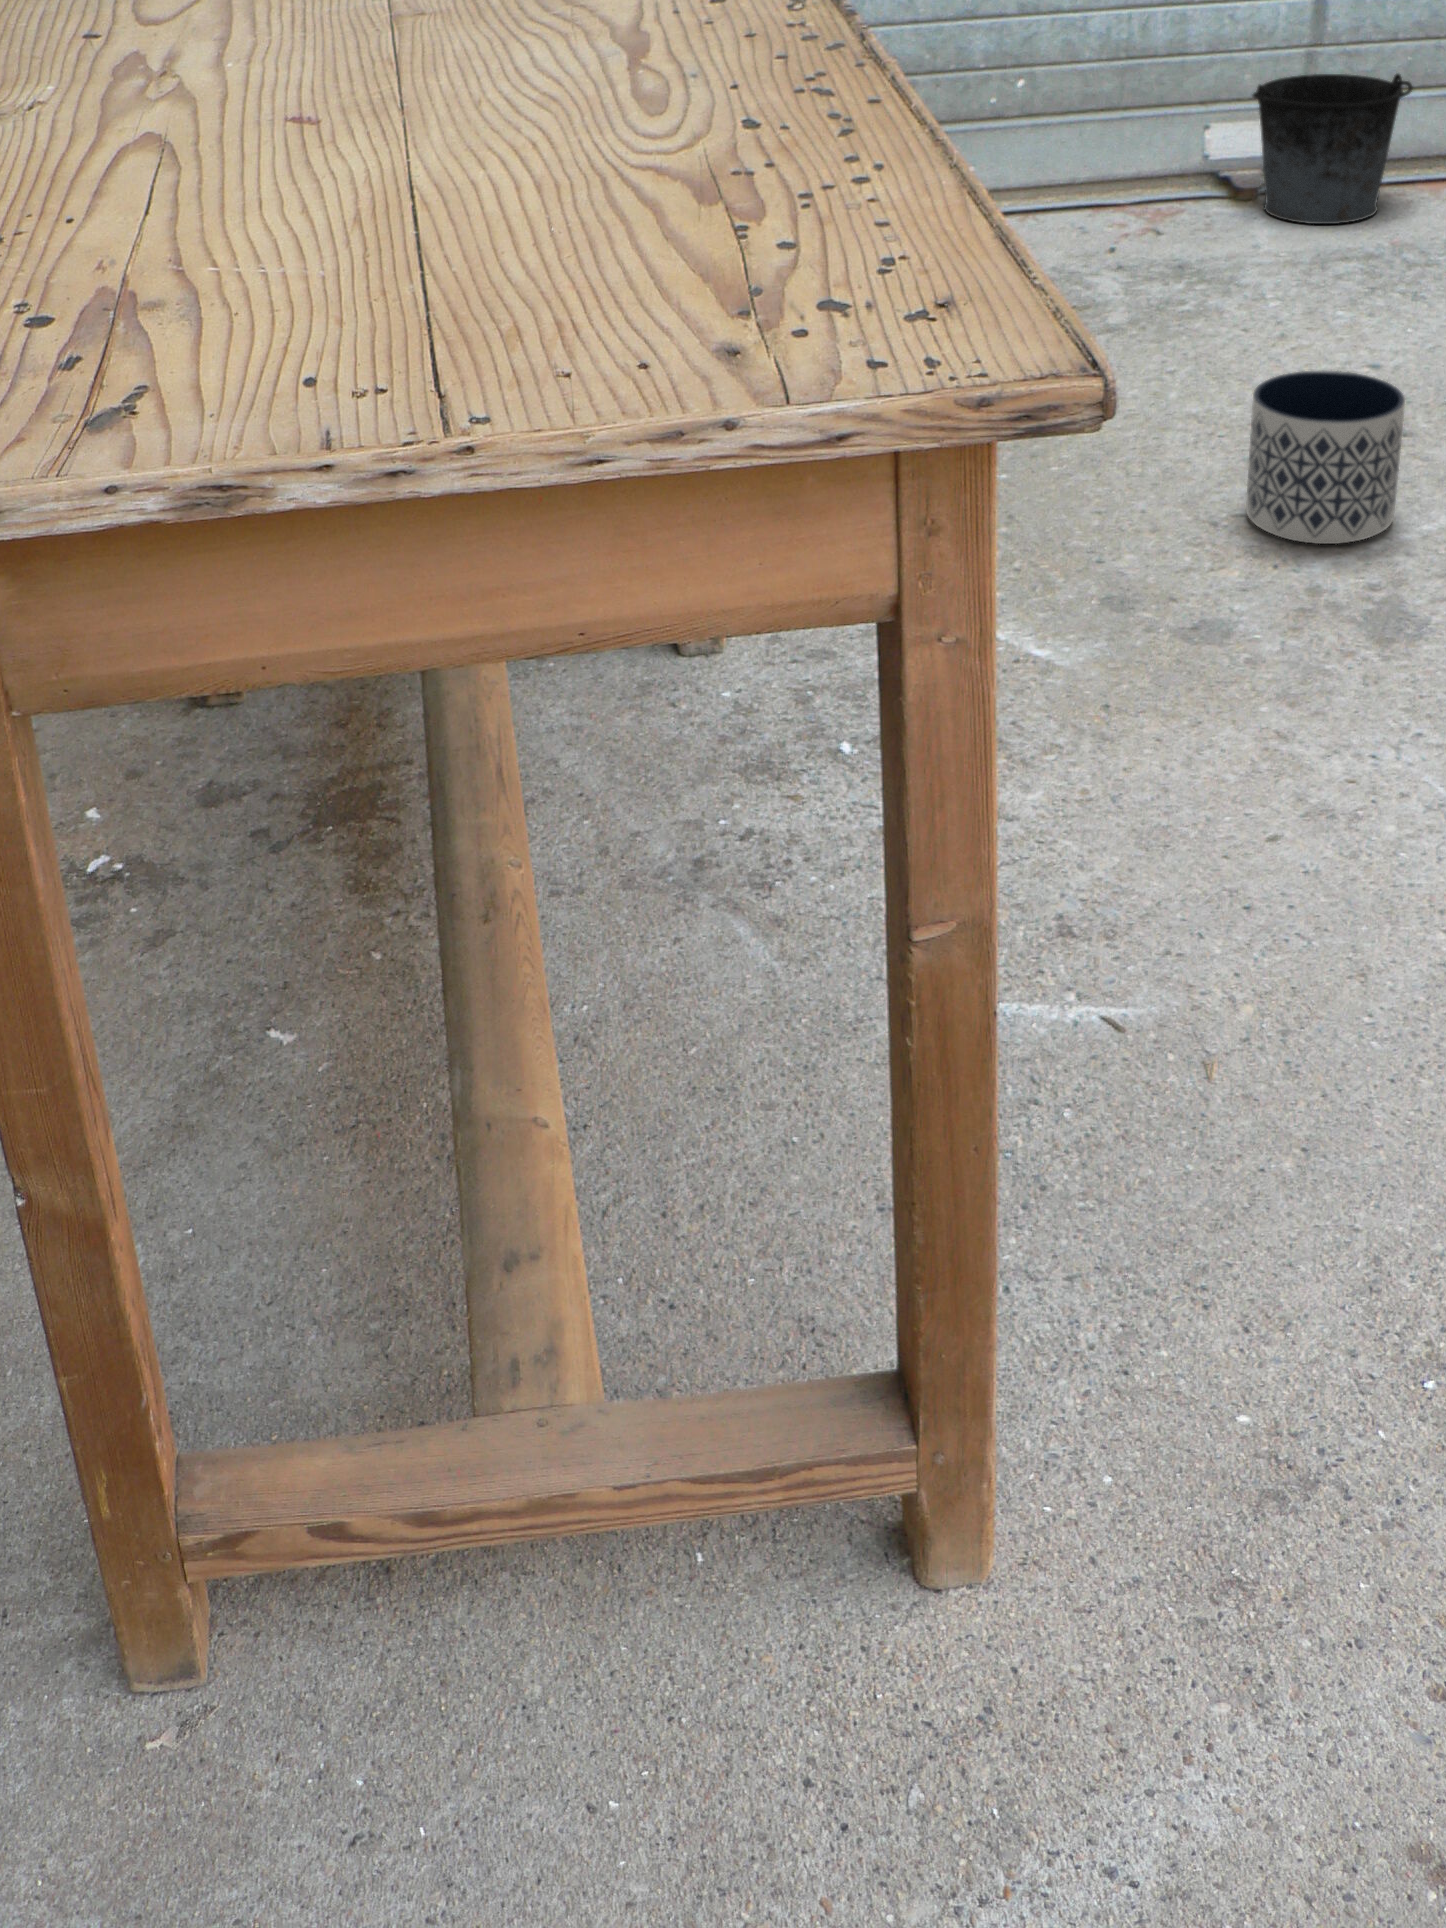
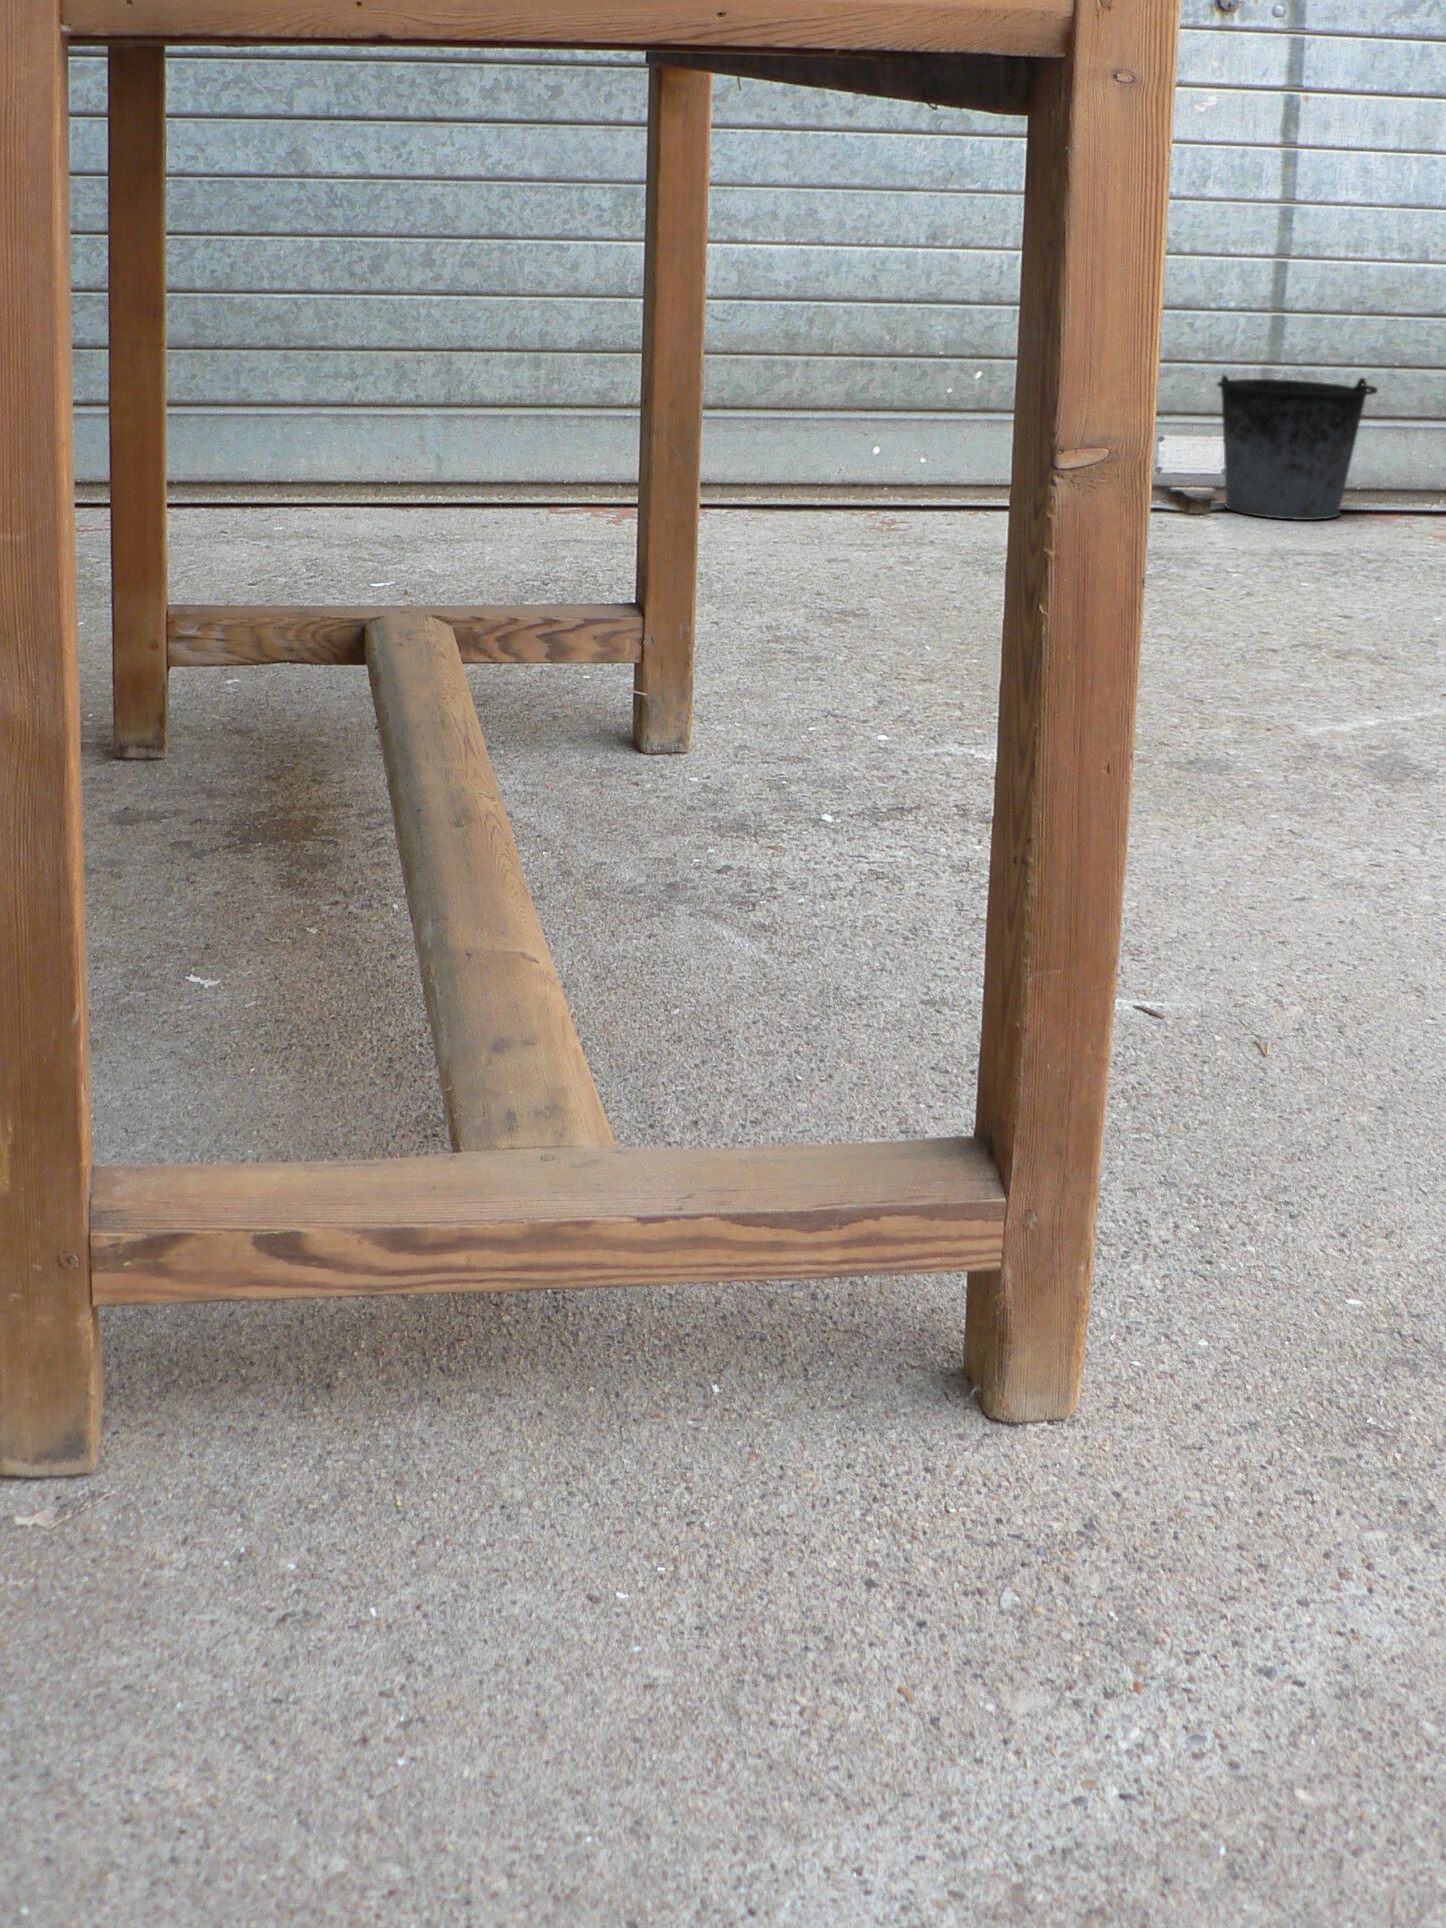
planter: present [1246,371,1405,544] -> none [1241,543,1413,710]

